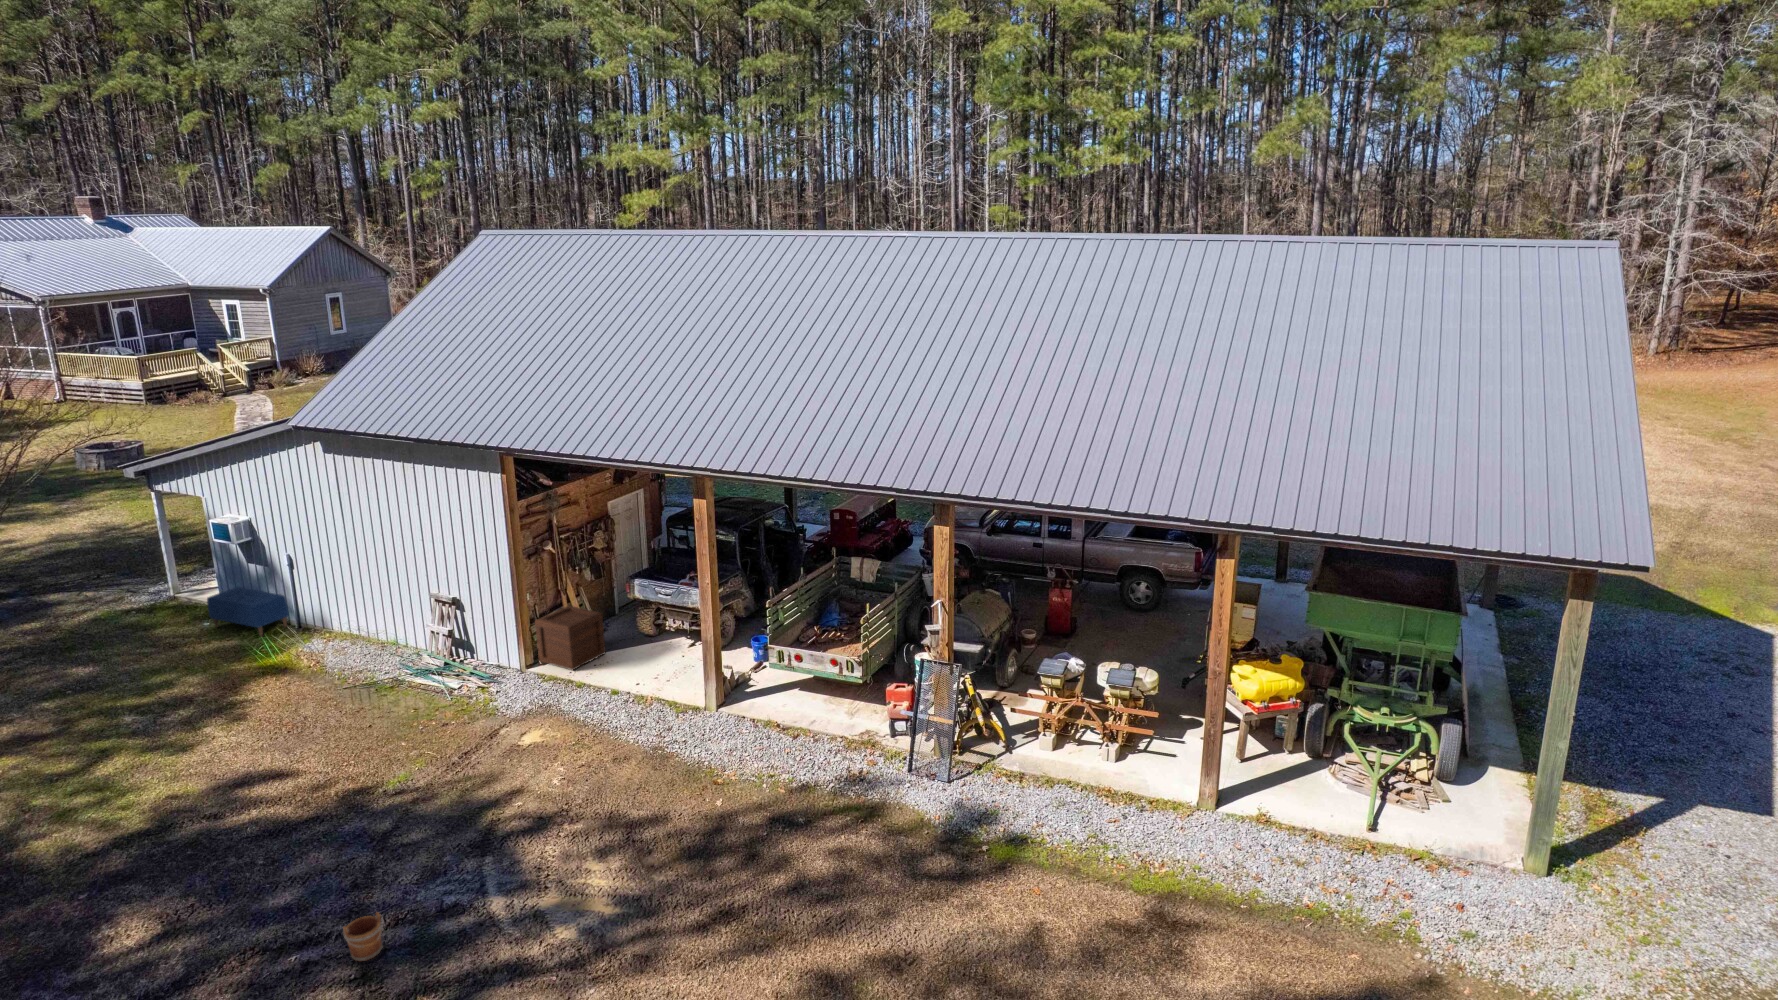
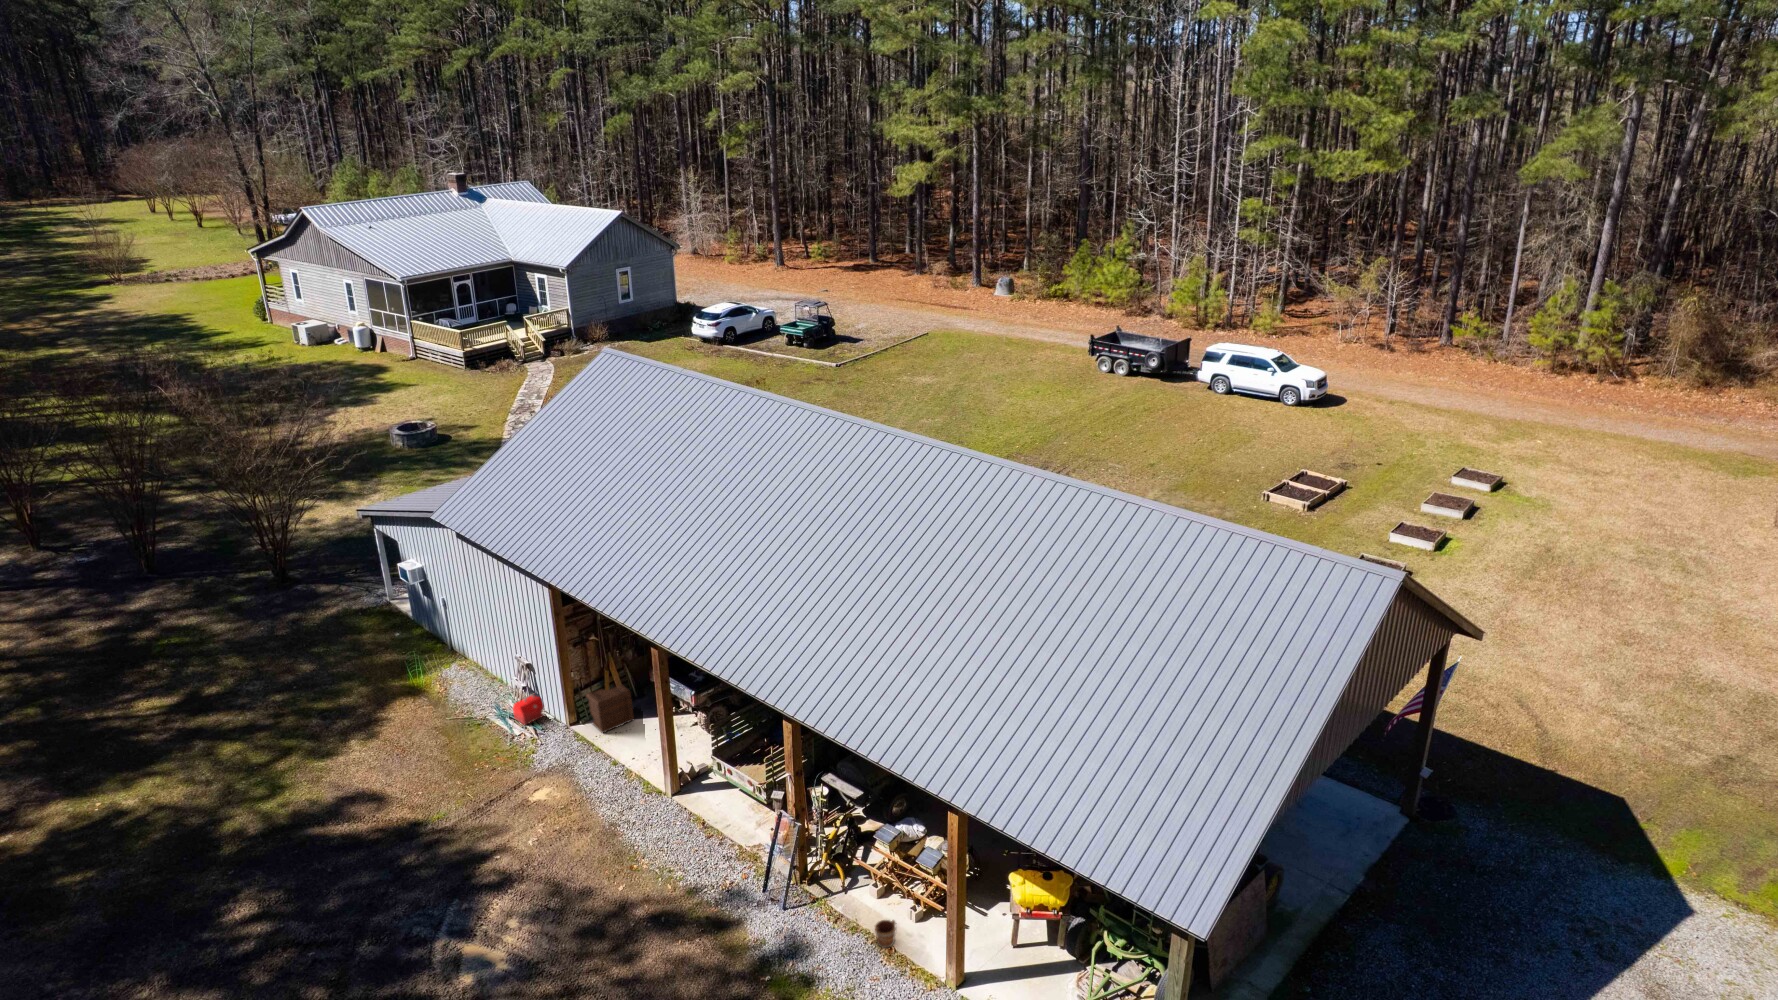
bench: present [207,587,289,636] -> none [404,611,453,656]
toolbox: none [433,637,483,679] -> present [513,694,544,725]
bucket: present [343,912,383,962] -> present [875,920,897,948]

